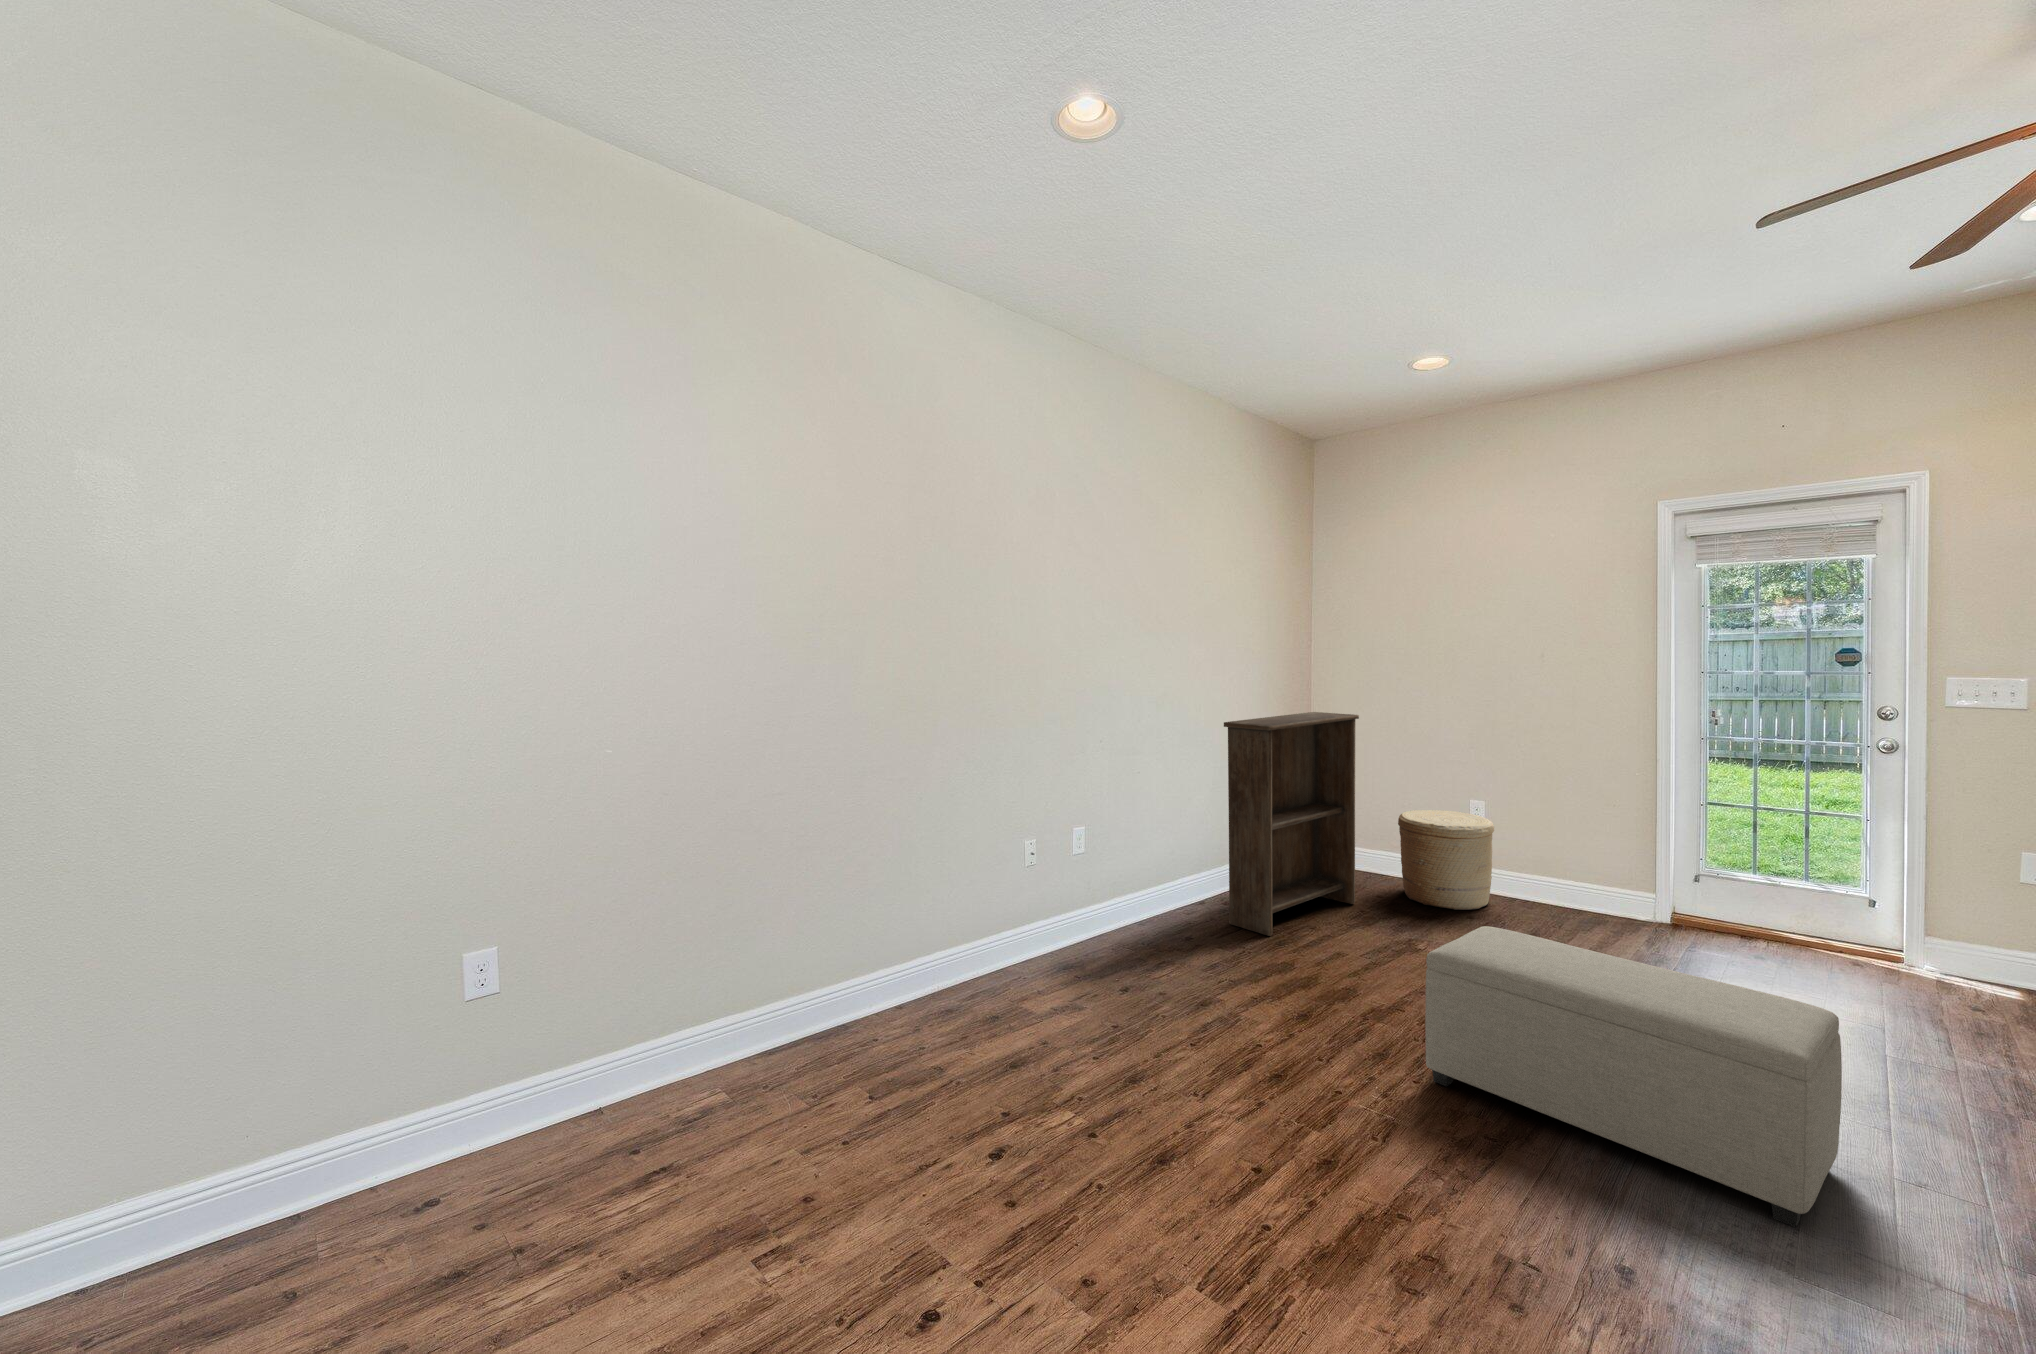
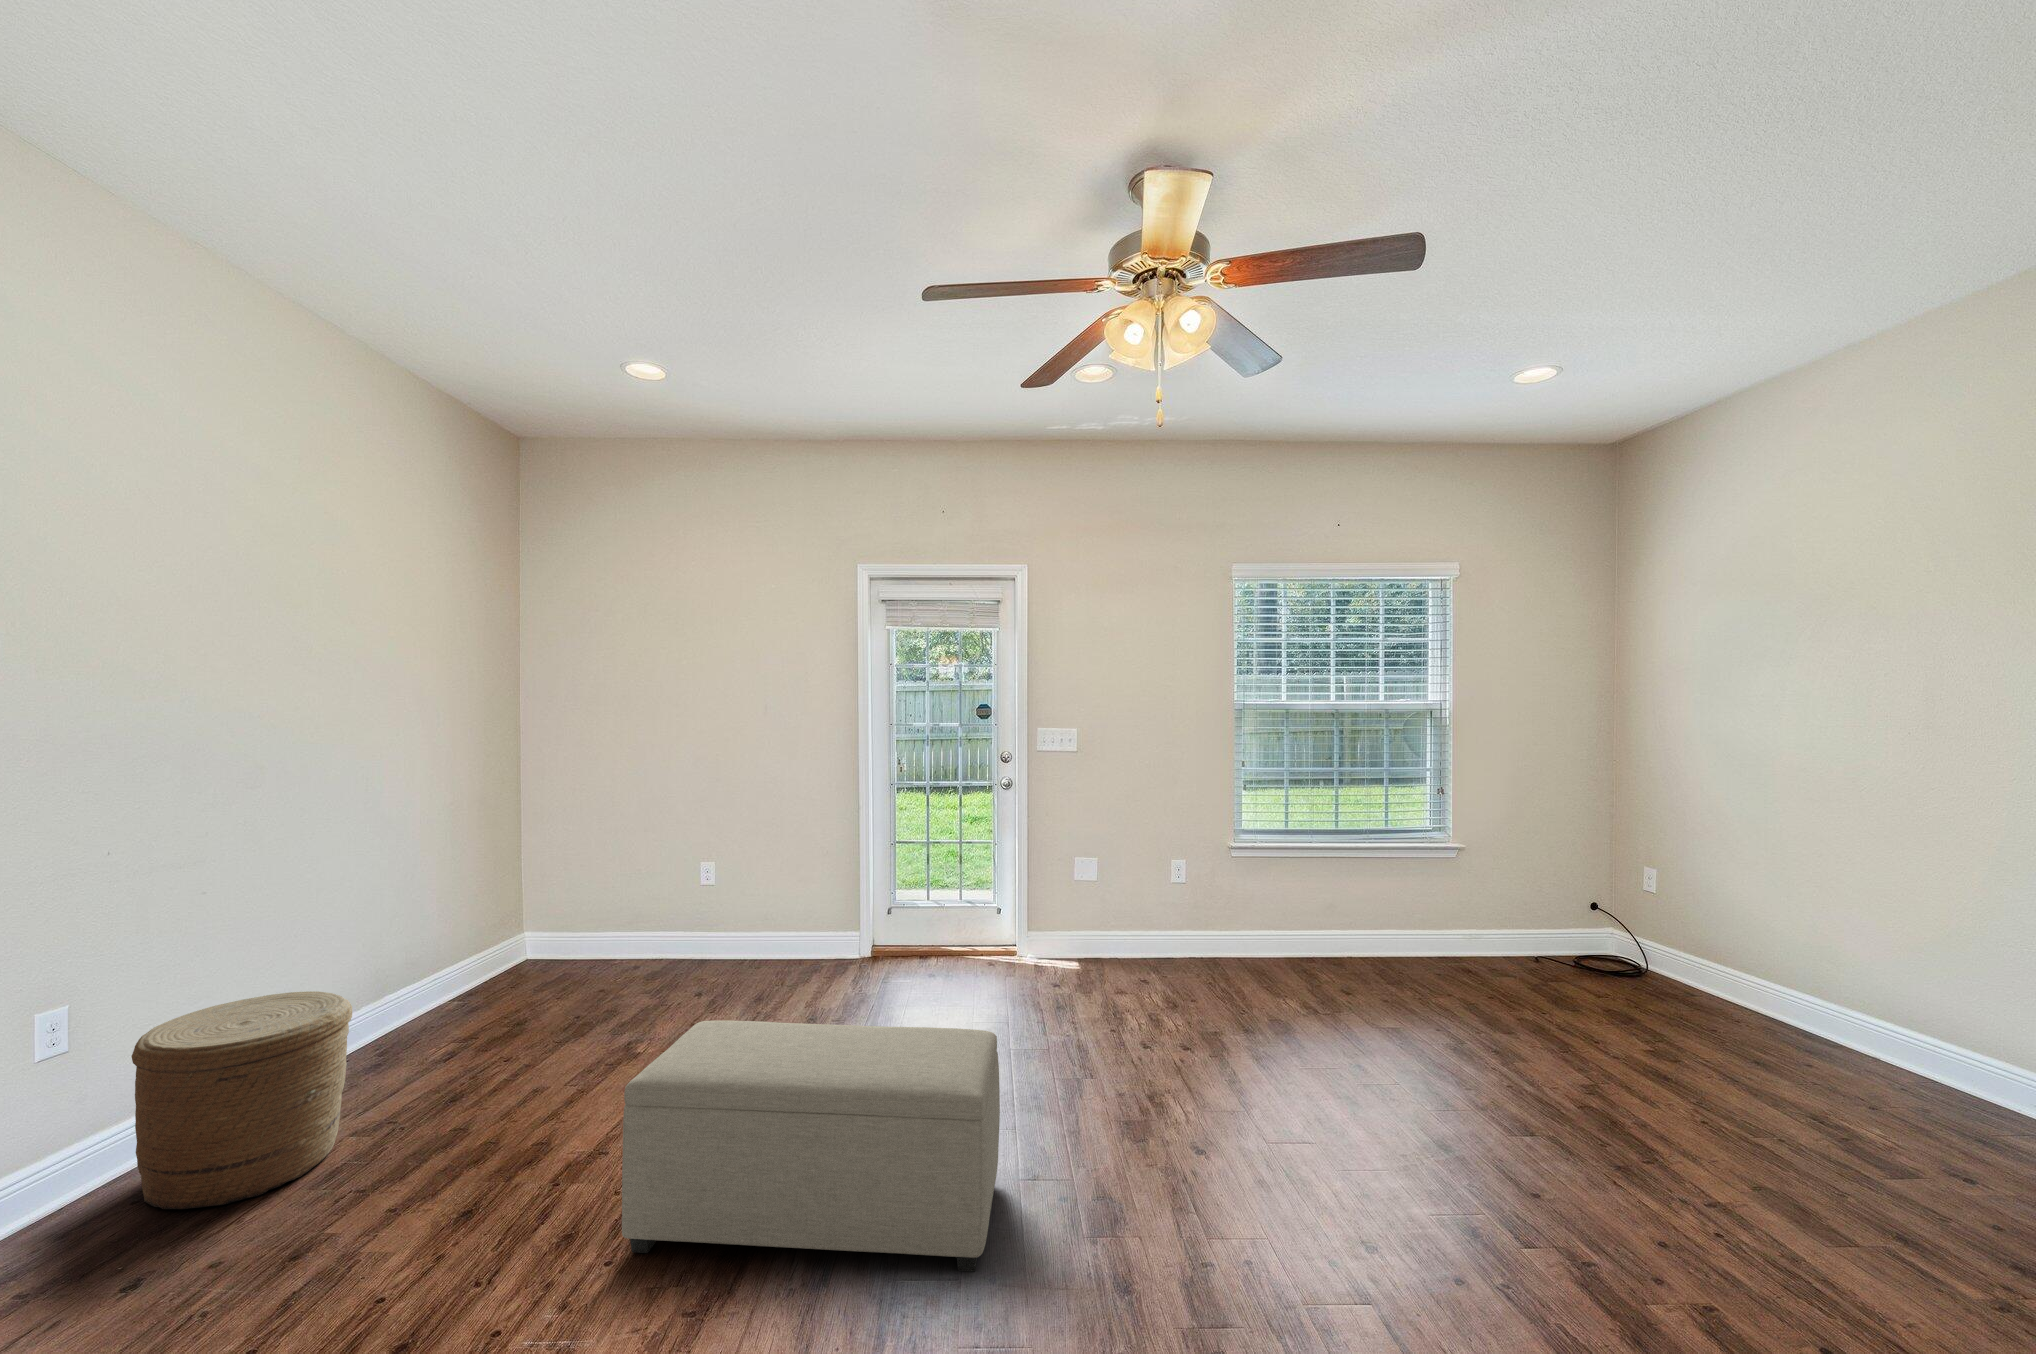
bookshelf: present [1224,712,1359,936] -> none [366,777,575,1093]
woven basket: present [1398,810,1494,910] -> present [132,991,352,1209]

